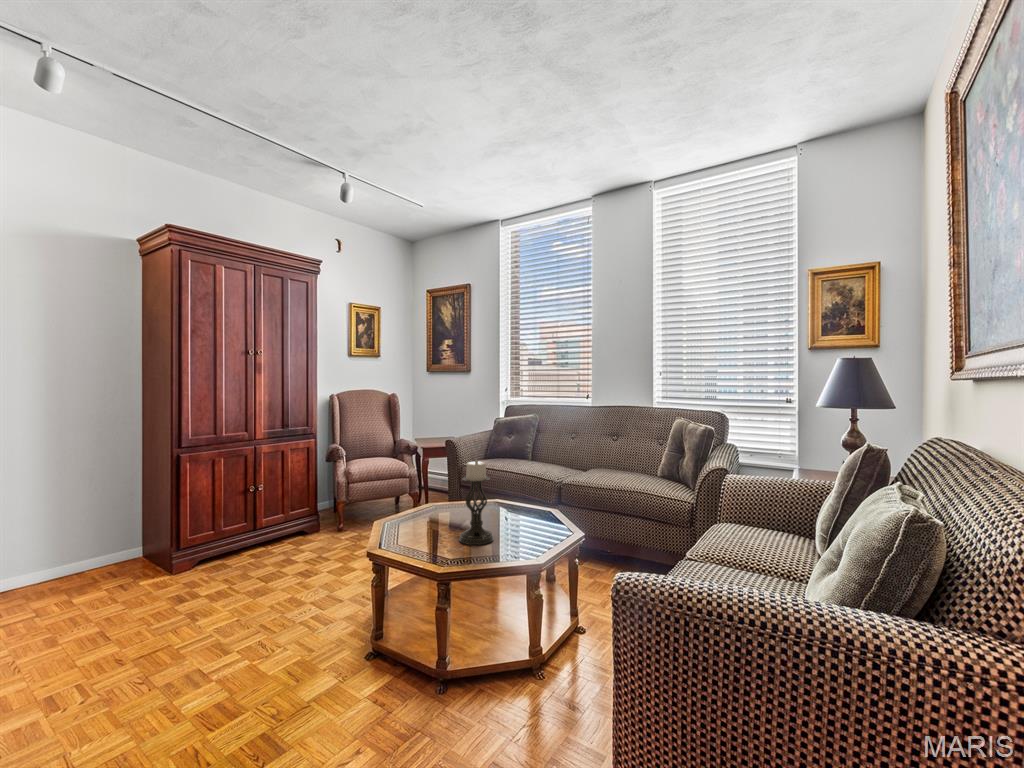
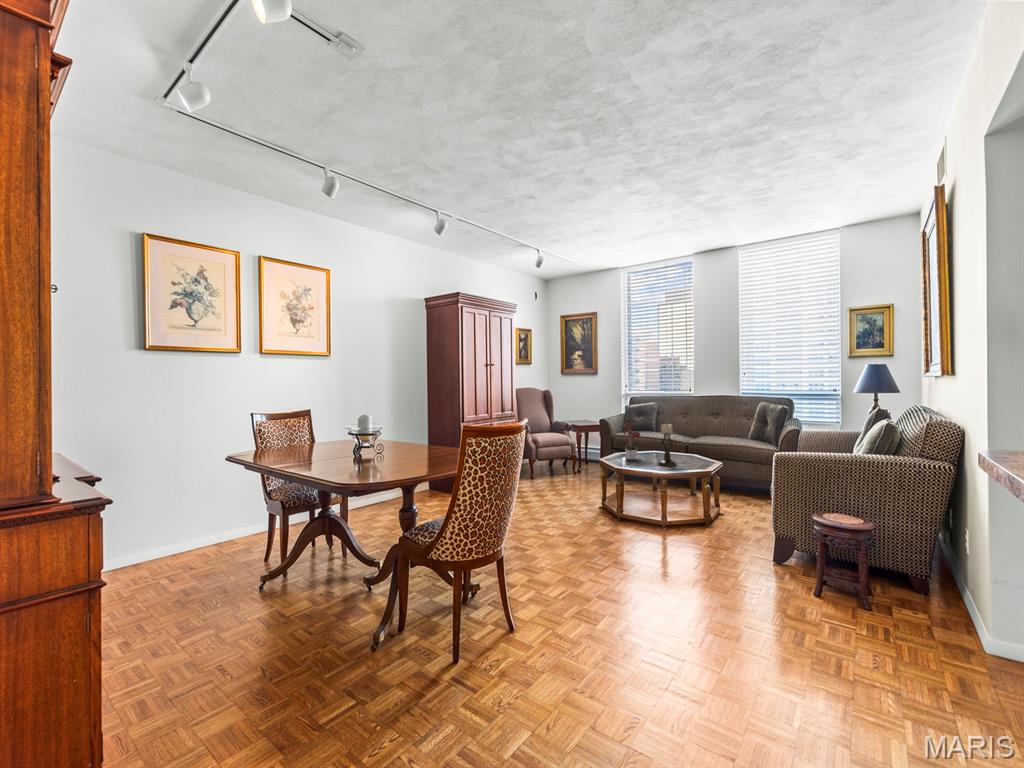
flower arrangement: none [415,452,457,522] -> present [623,423,640,460]

